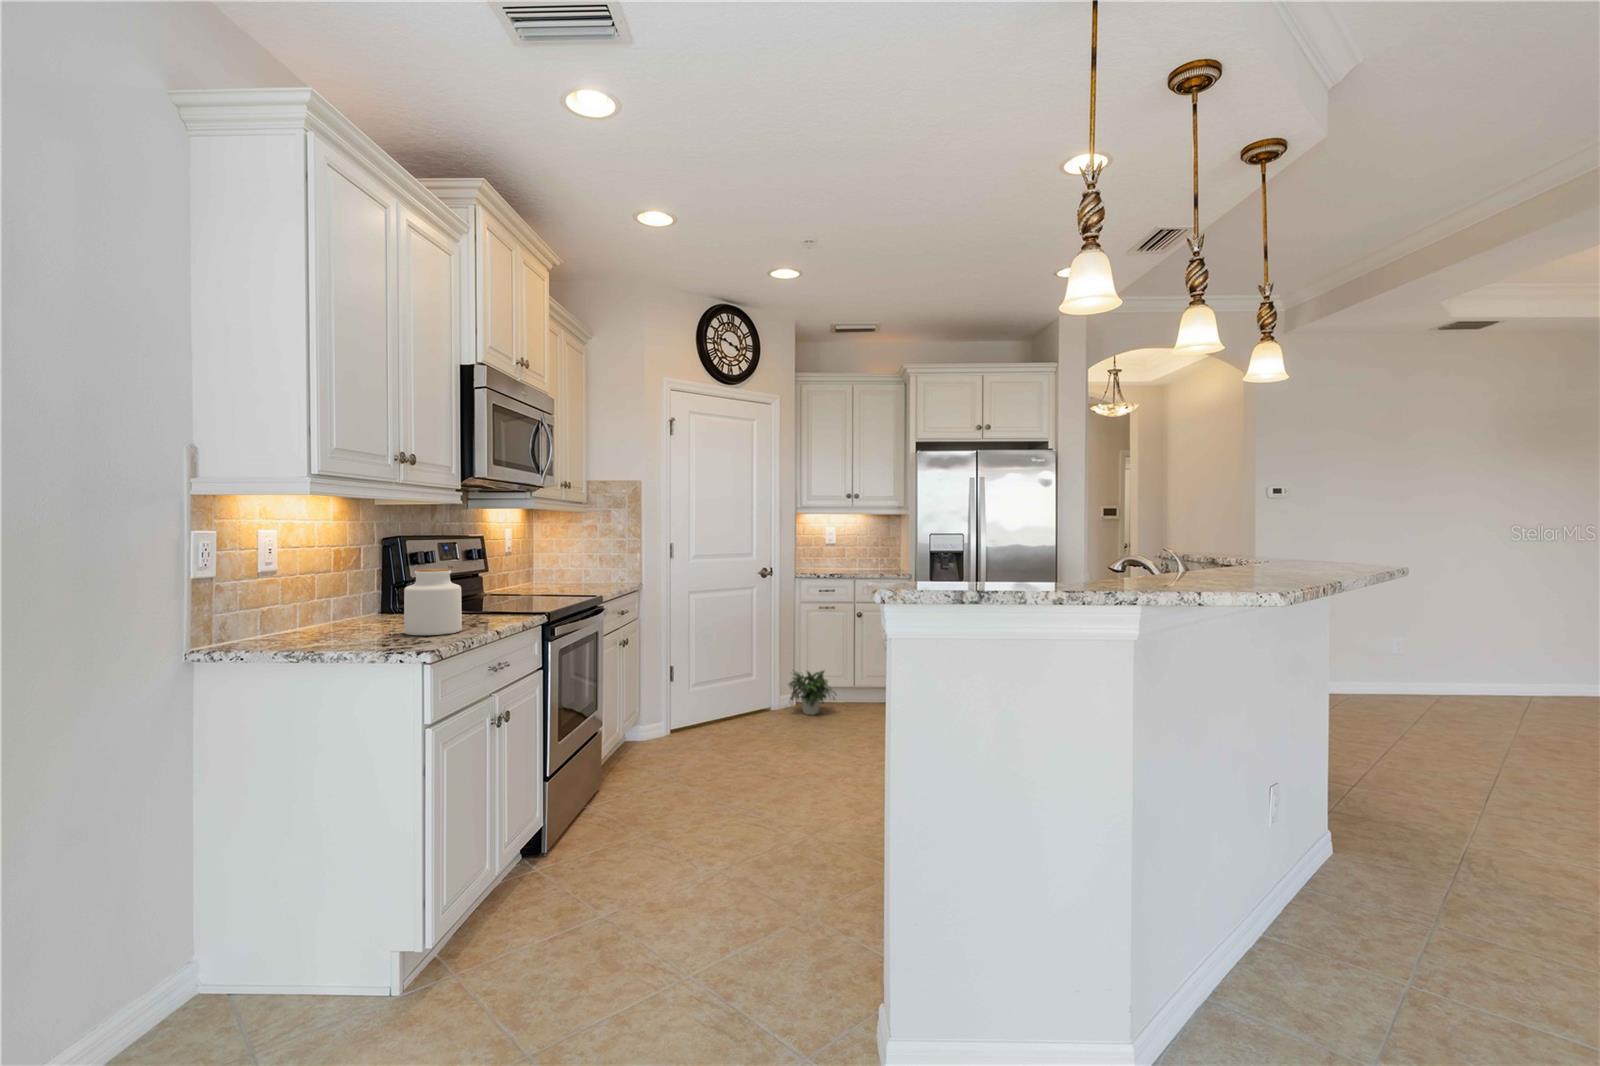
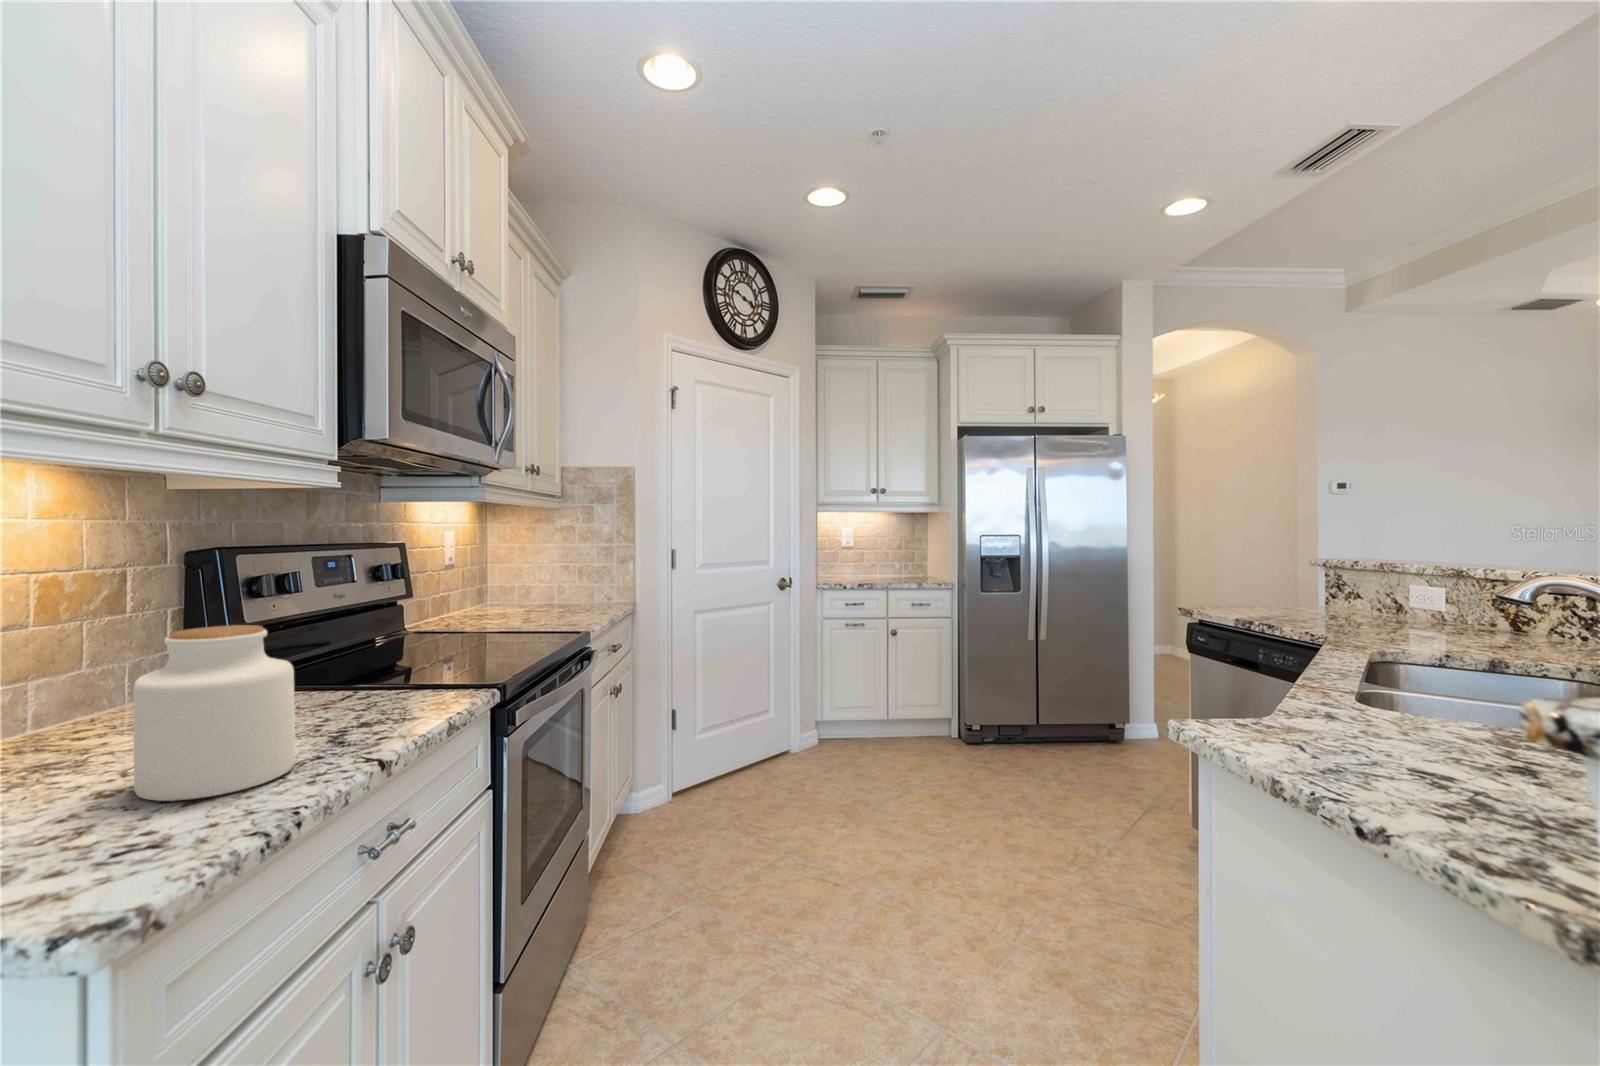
potted plant: present [789,671,835,715] -> none [791,701,872,757]

